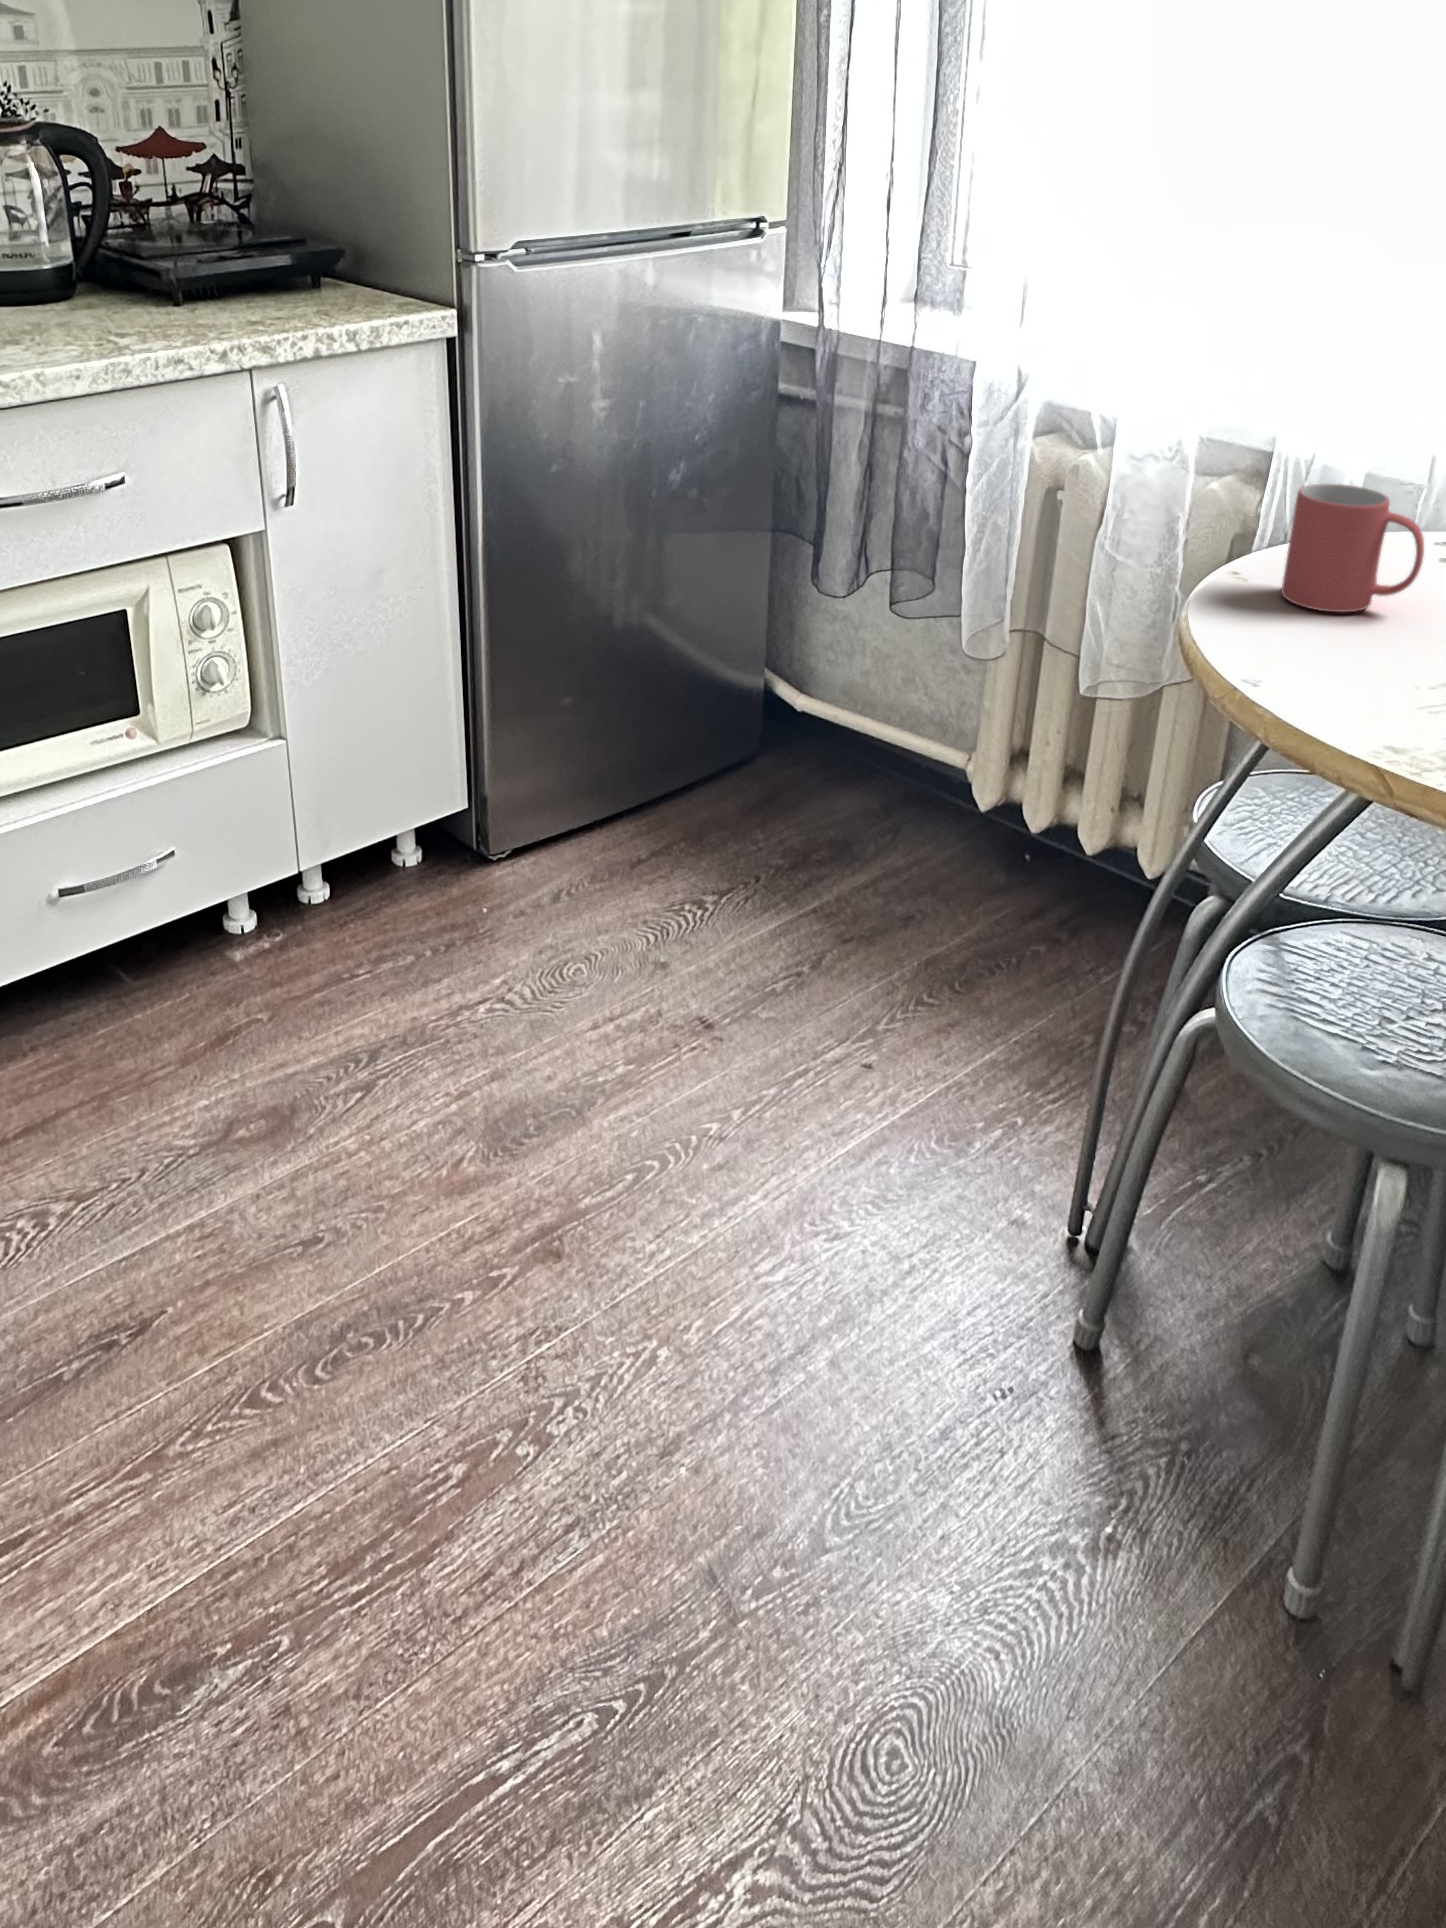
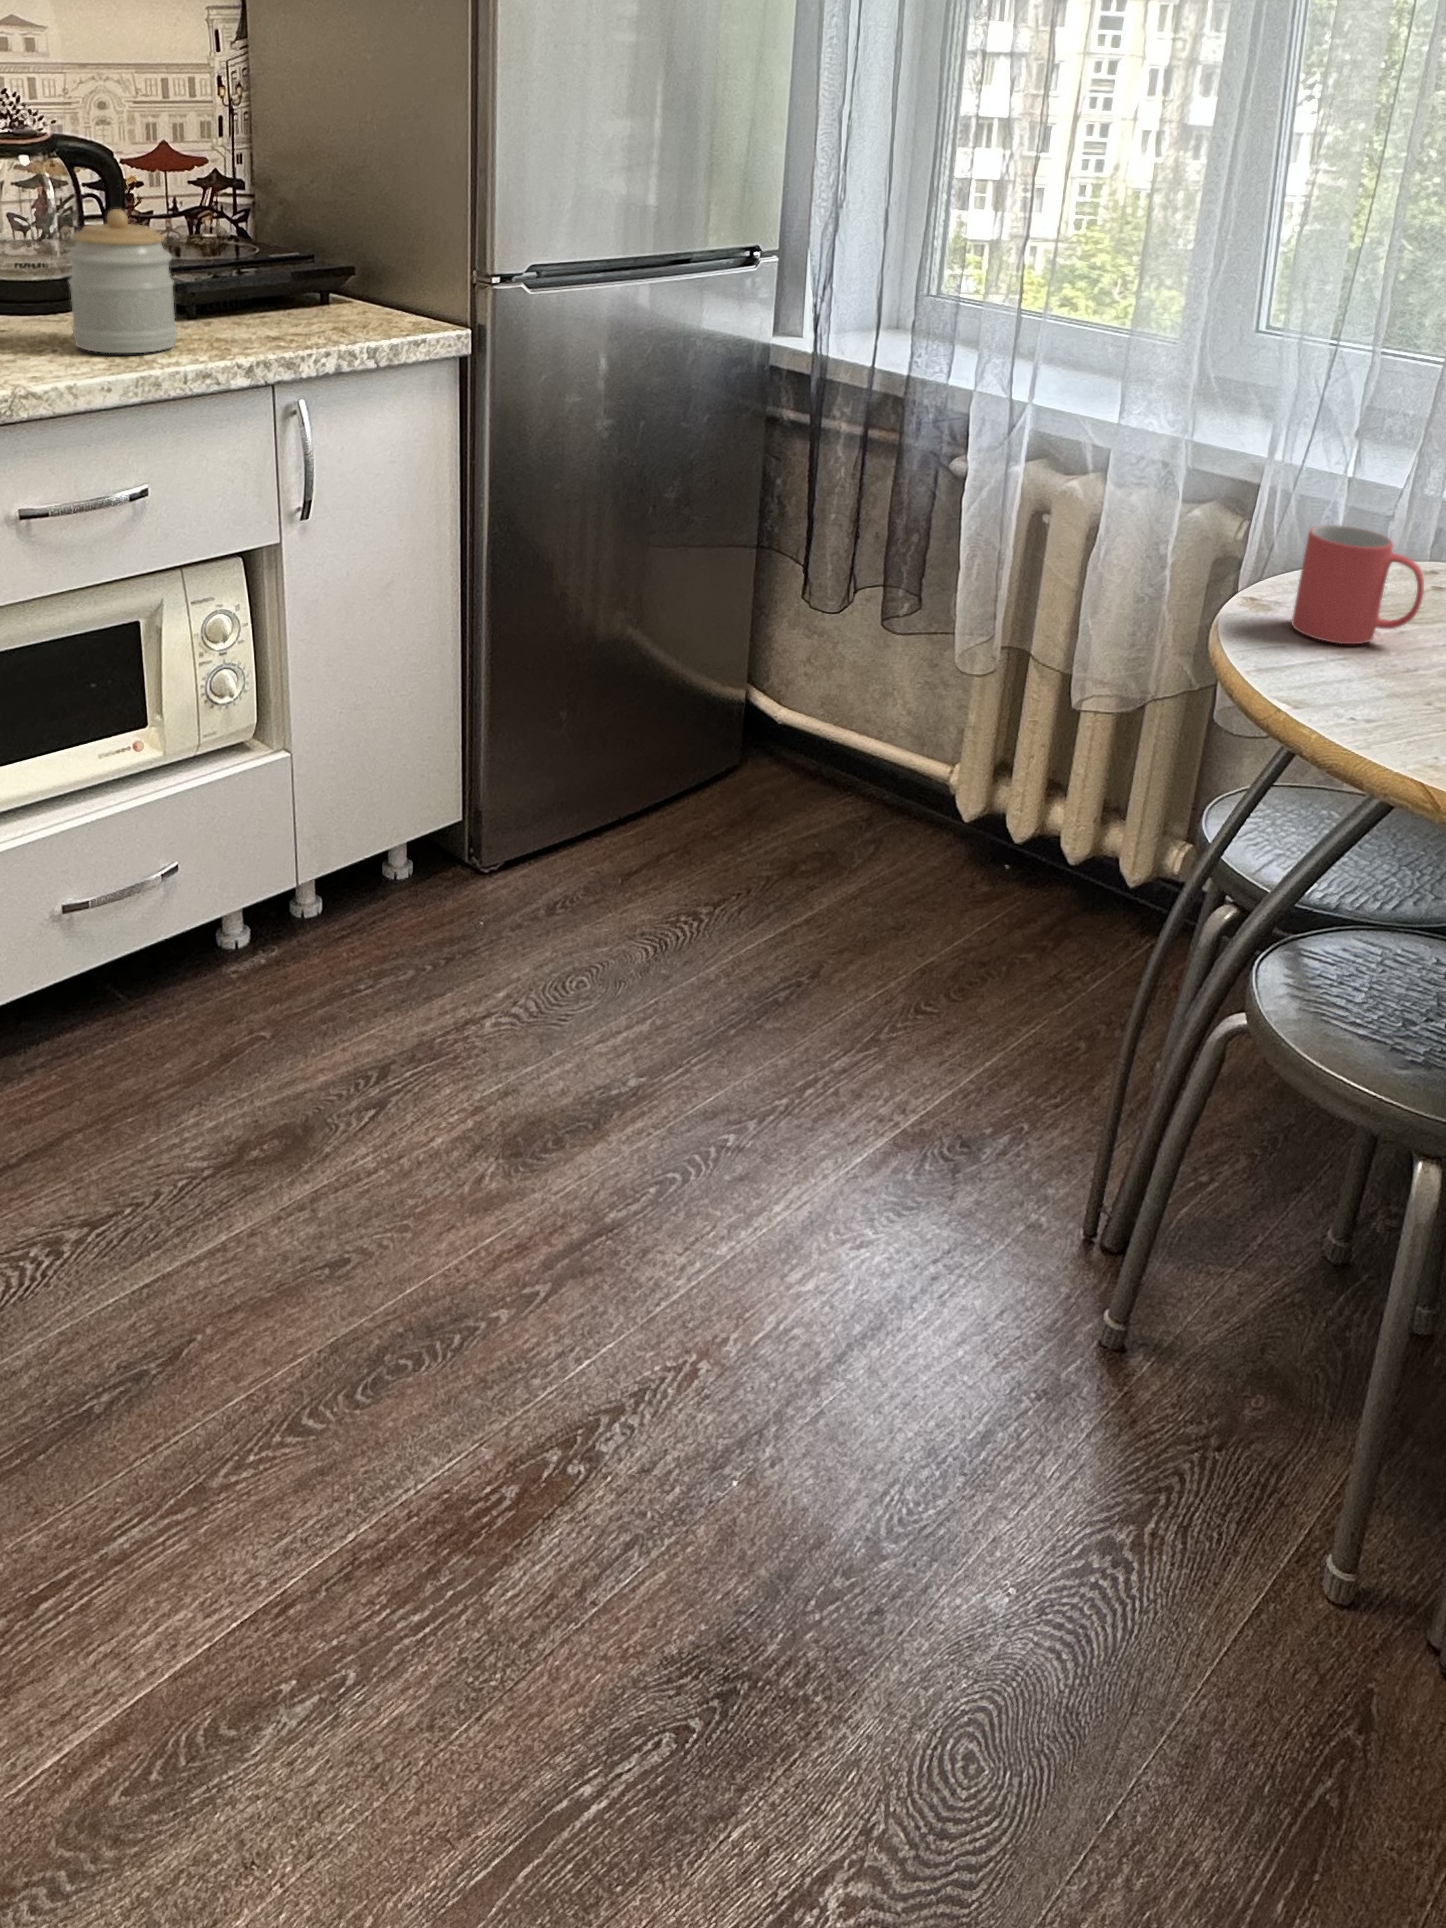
jar: none [40,191,155,339] -> present [67,209,177,353]

